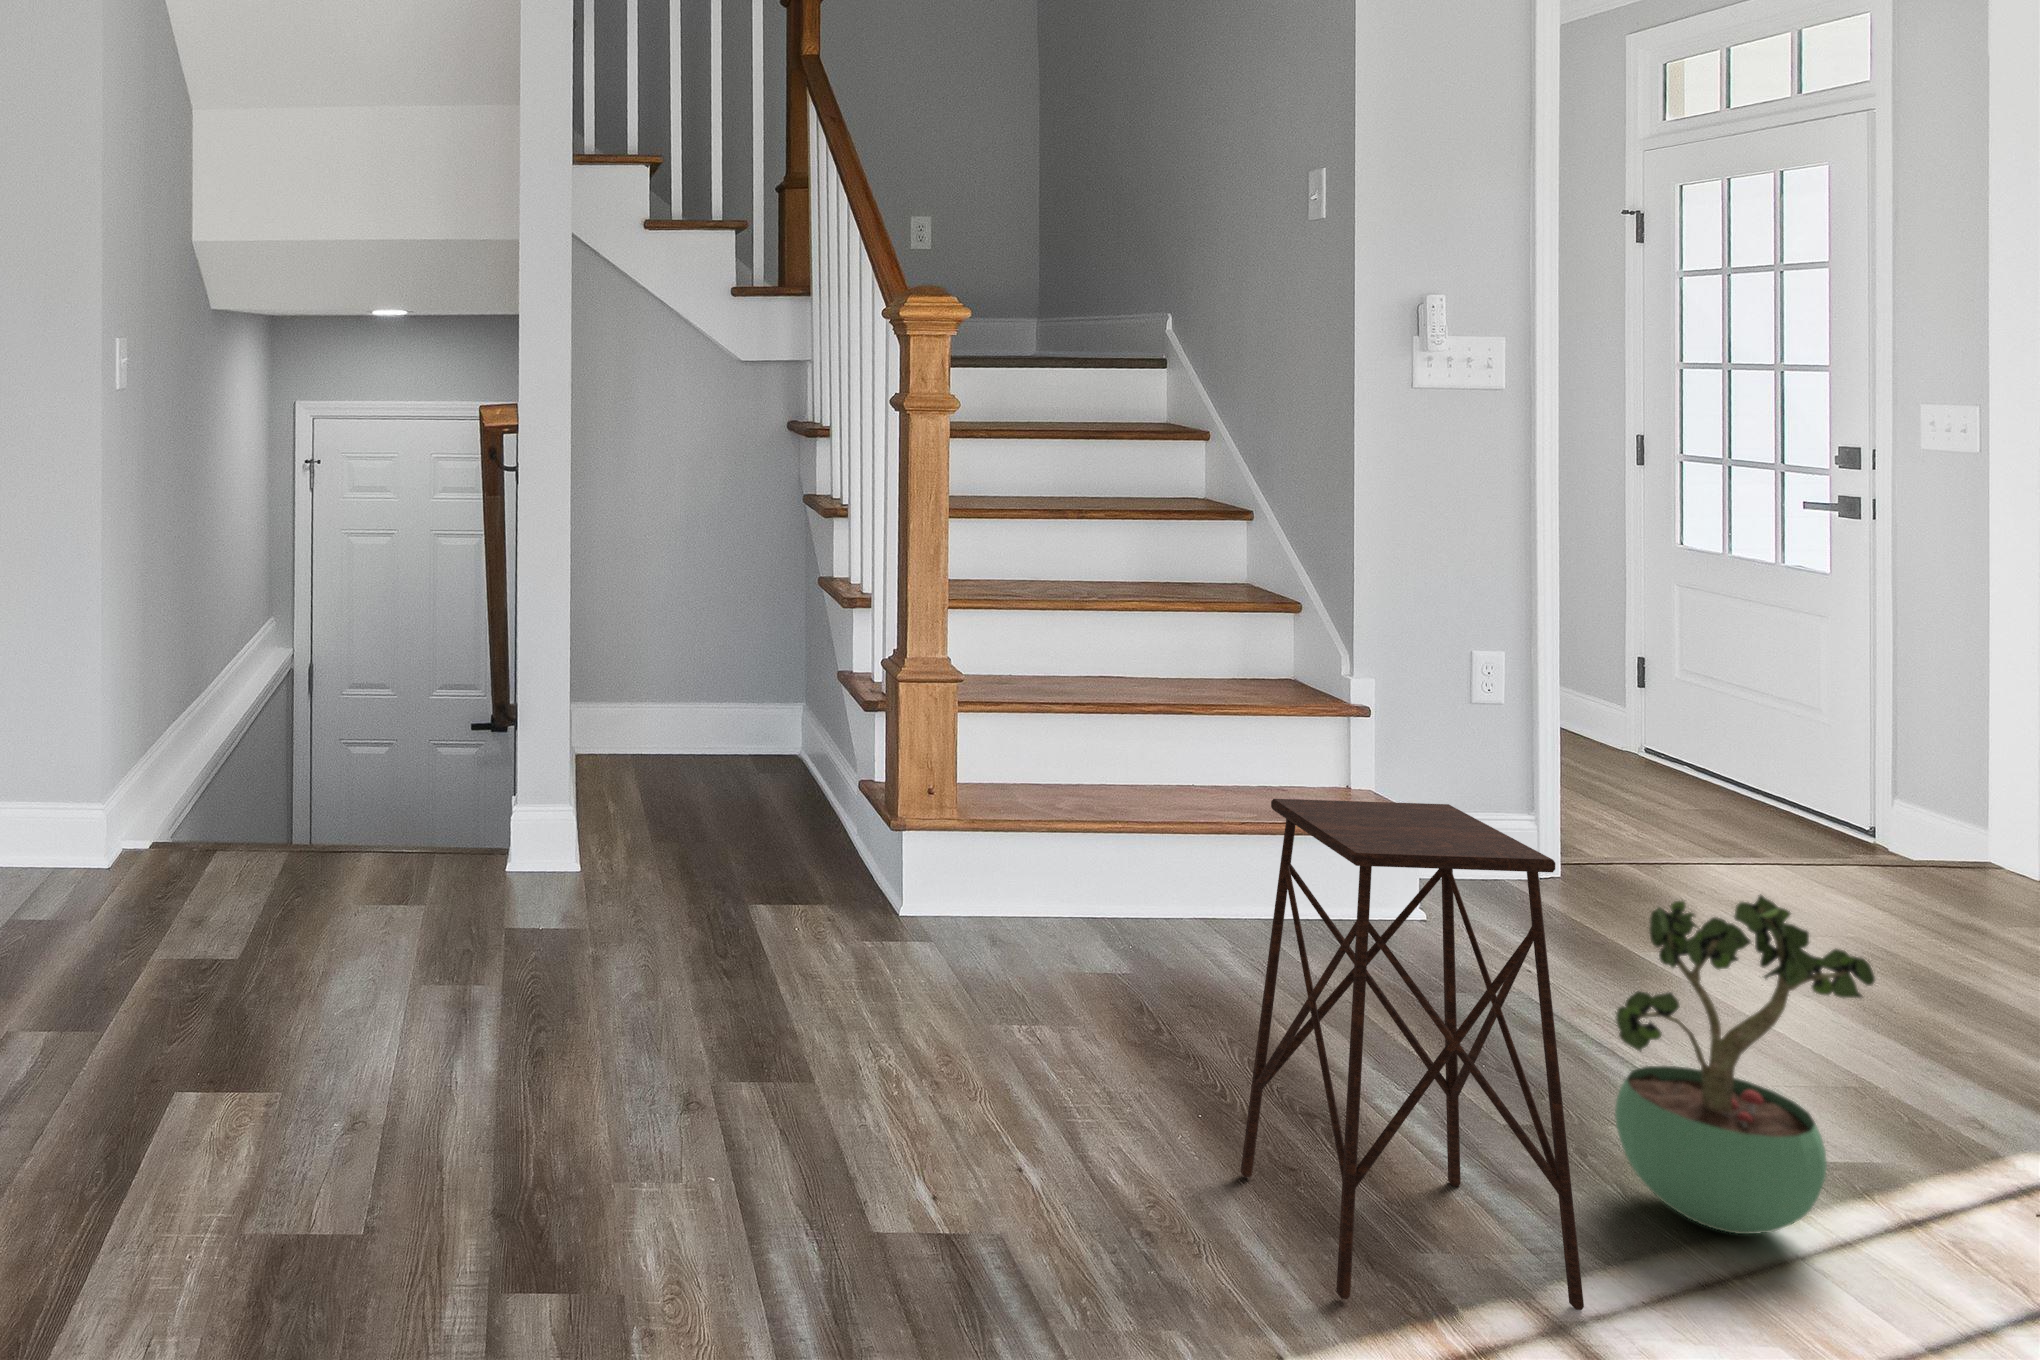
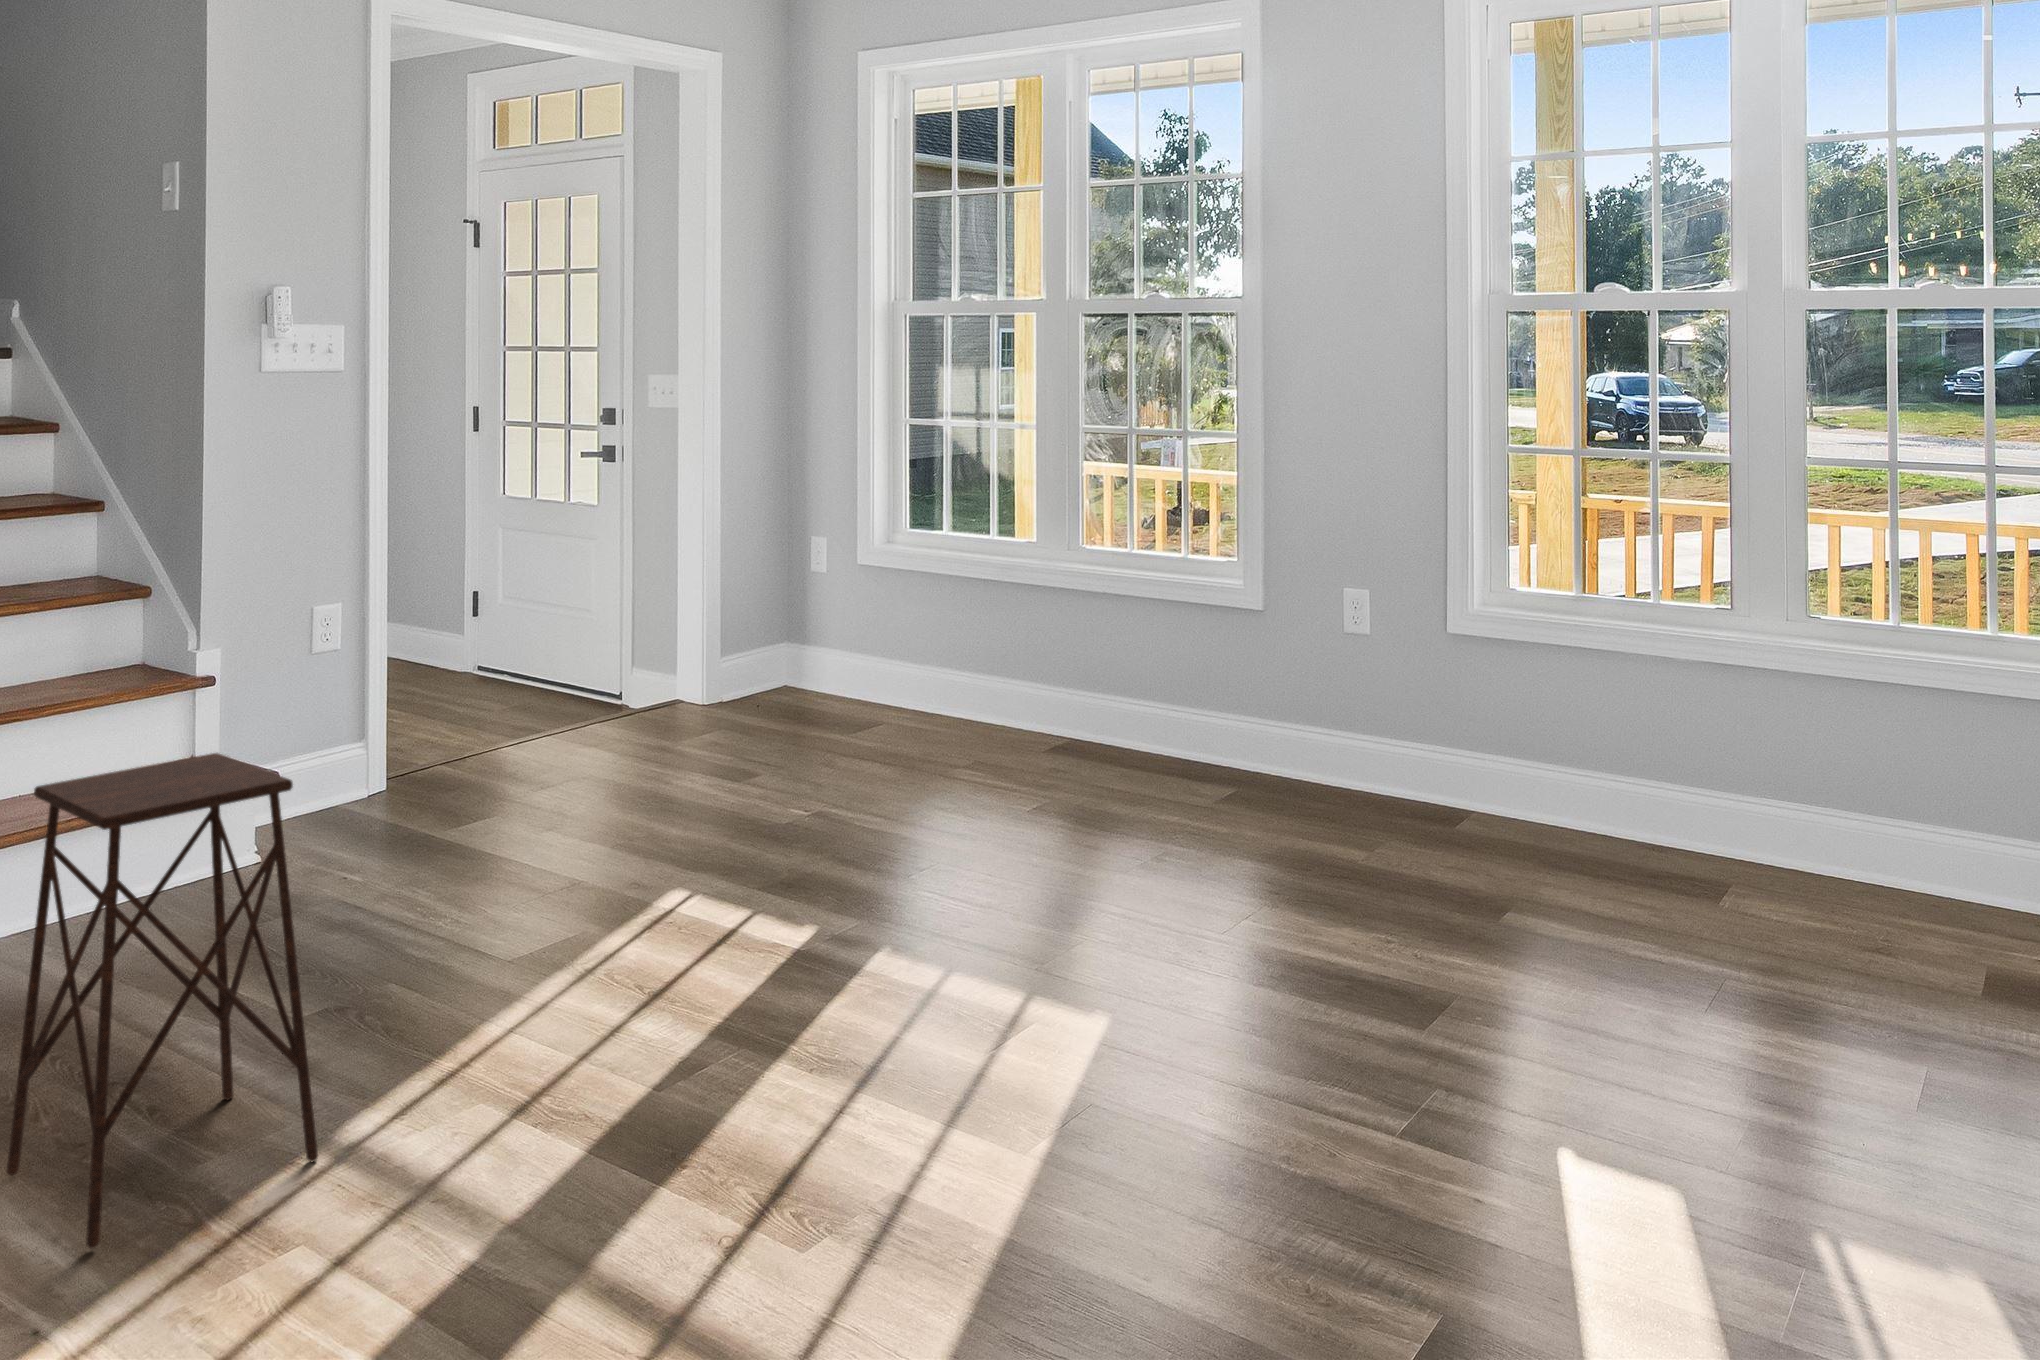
potted plant: present [1615,894,1875,1234] -> none [360,768,544,1050]

